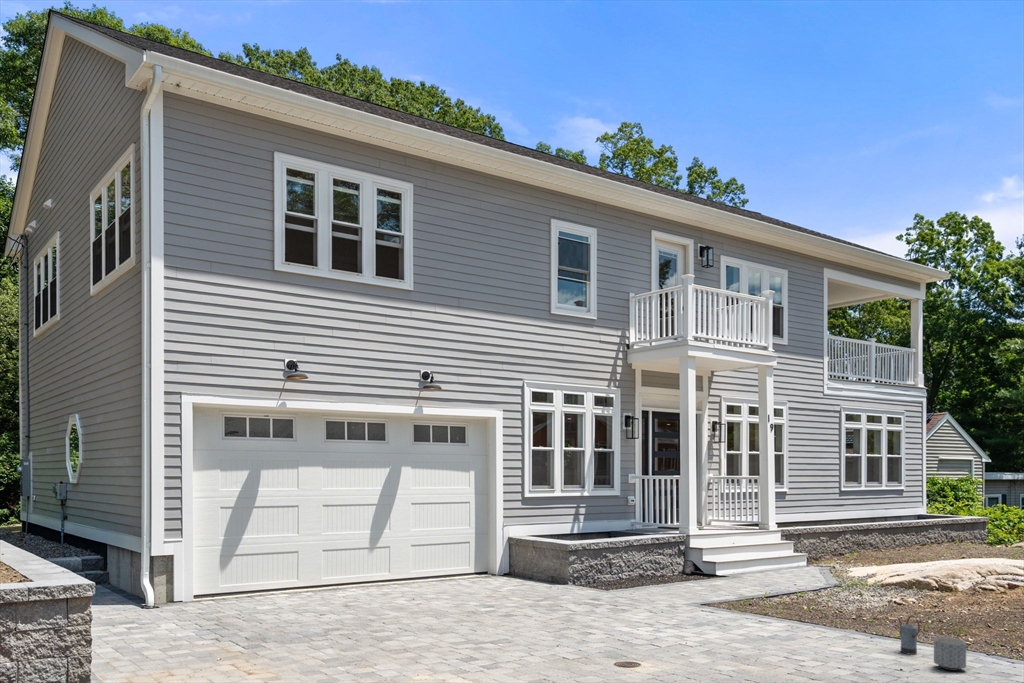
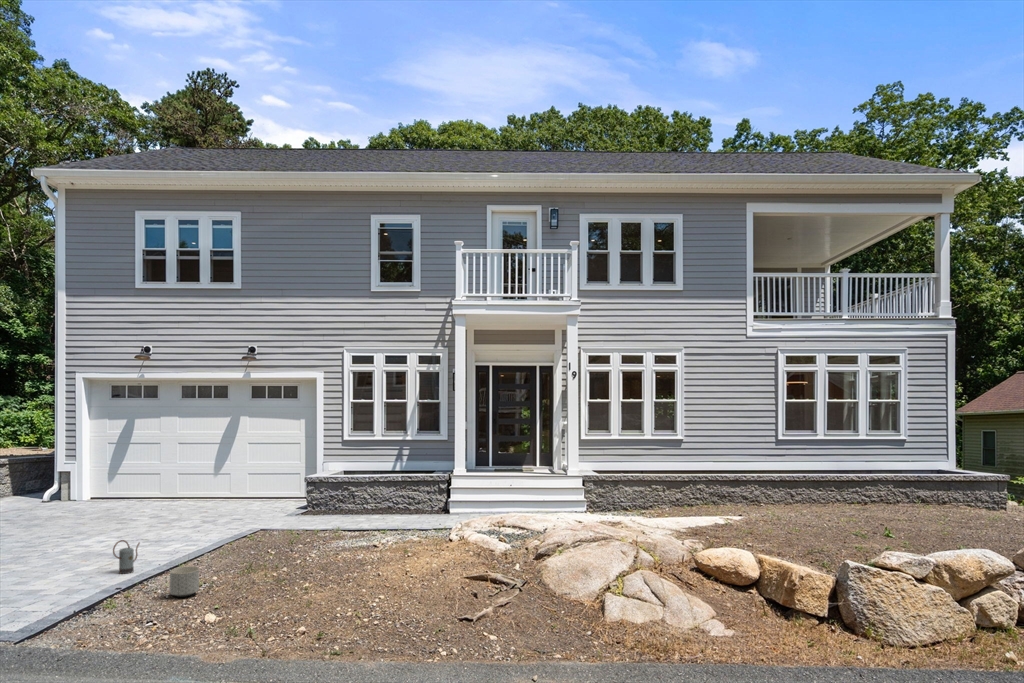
watering can: present [898,615,920,655] -> present [113,540,140,574]

